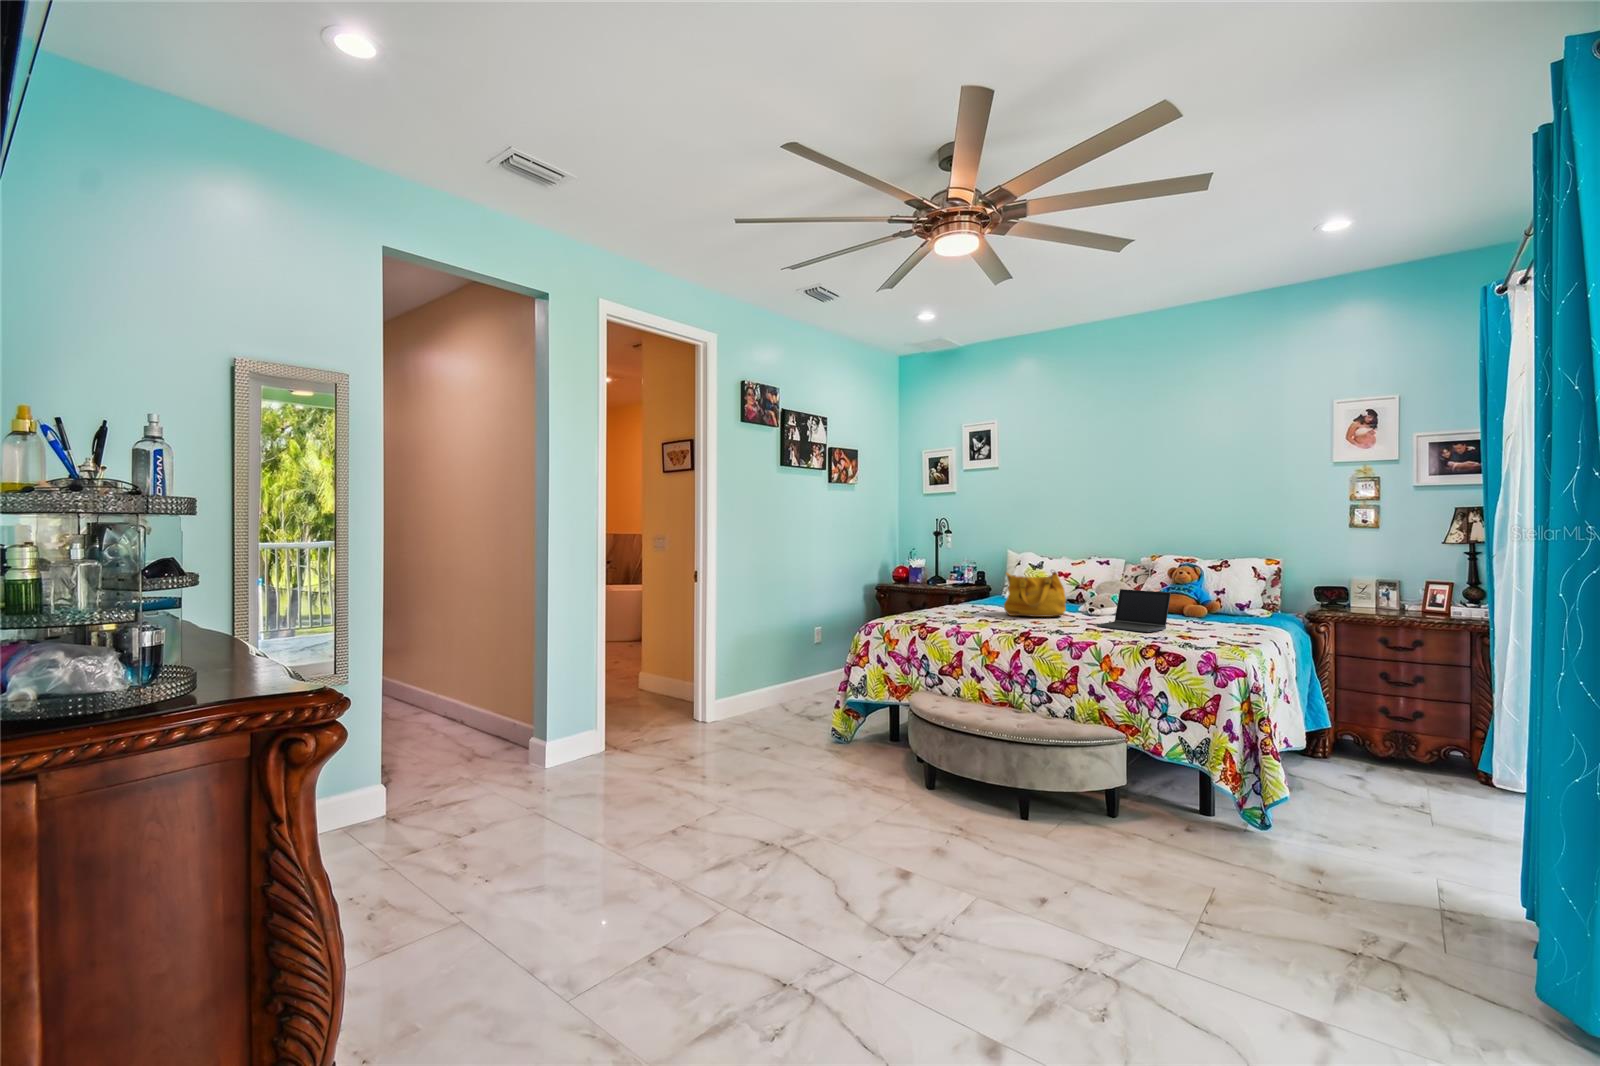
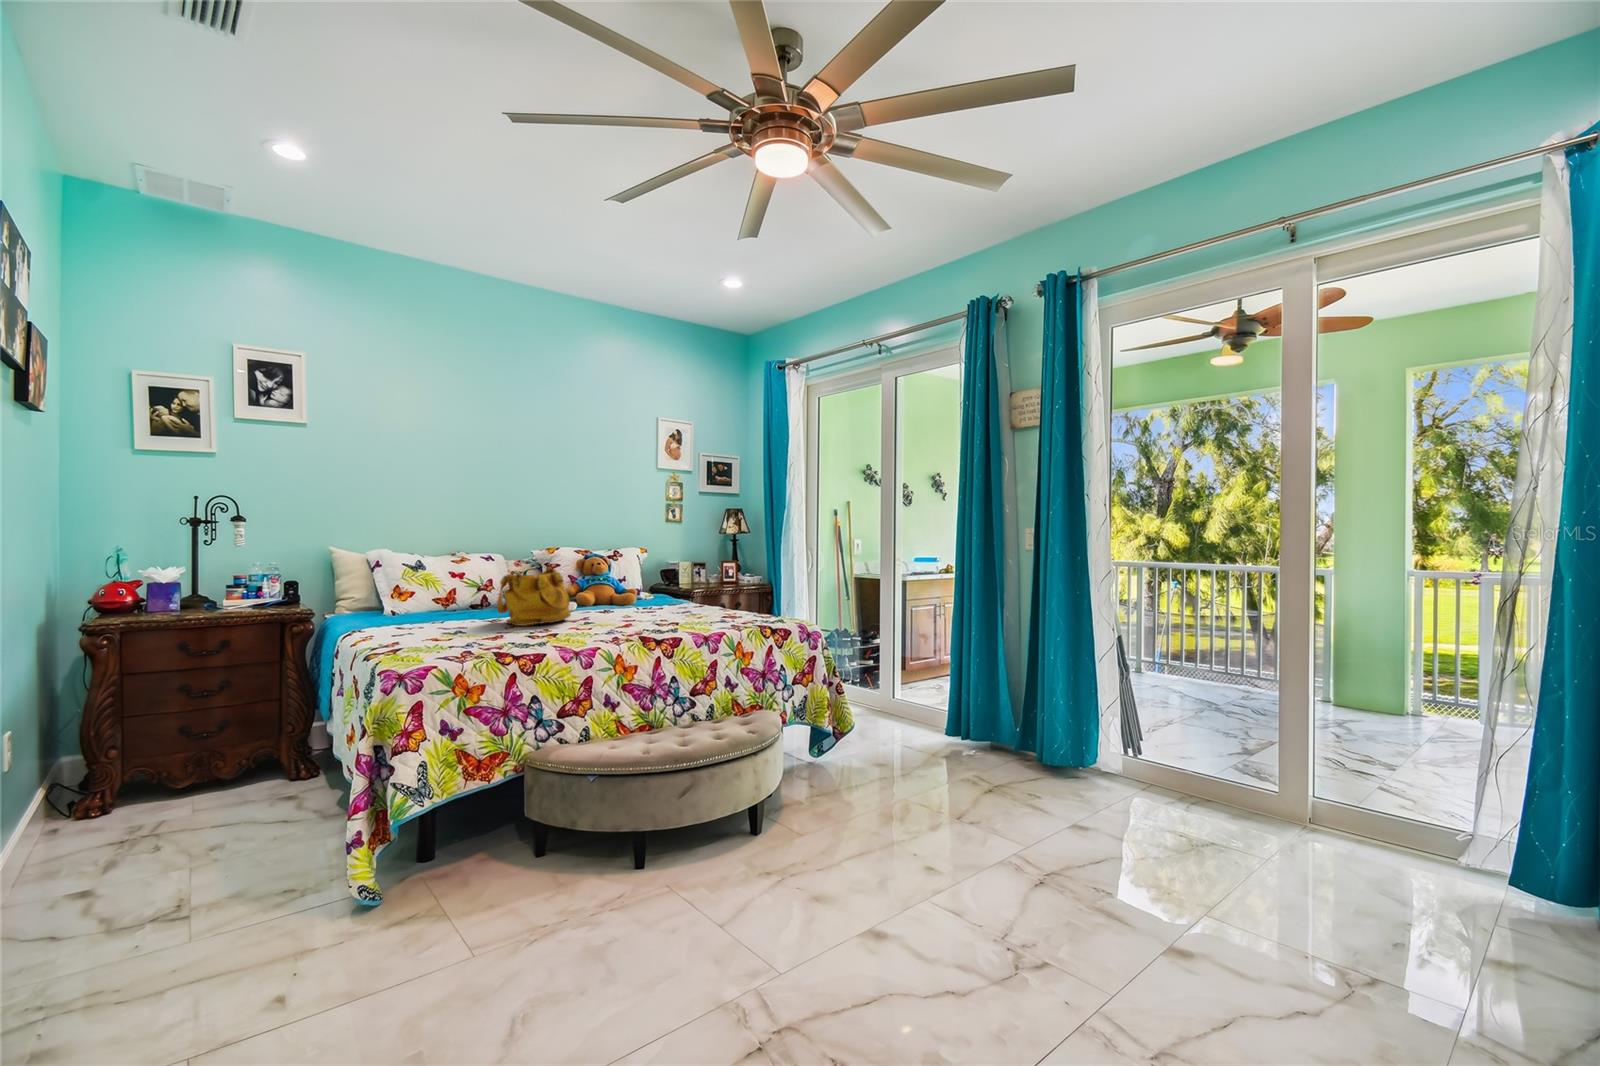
laptop computer: present [1097,589,1171,632] -> none [626,580,690,622]

